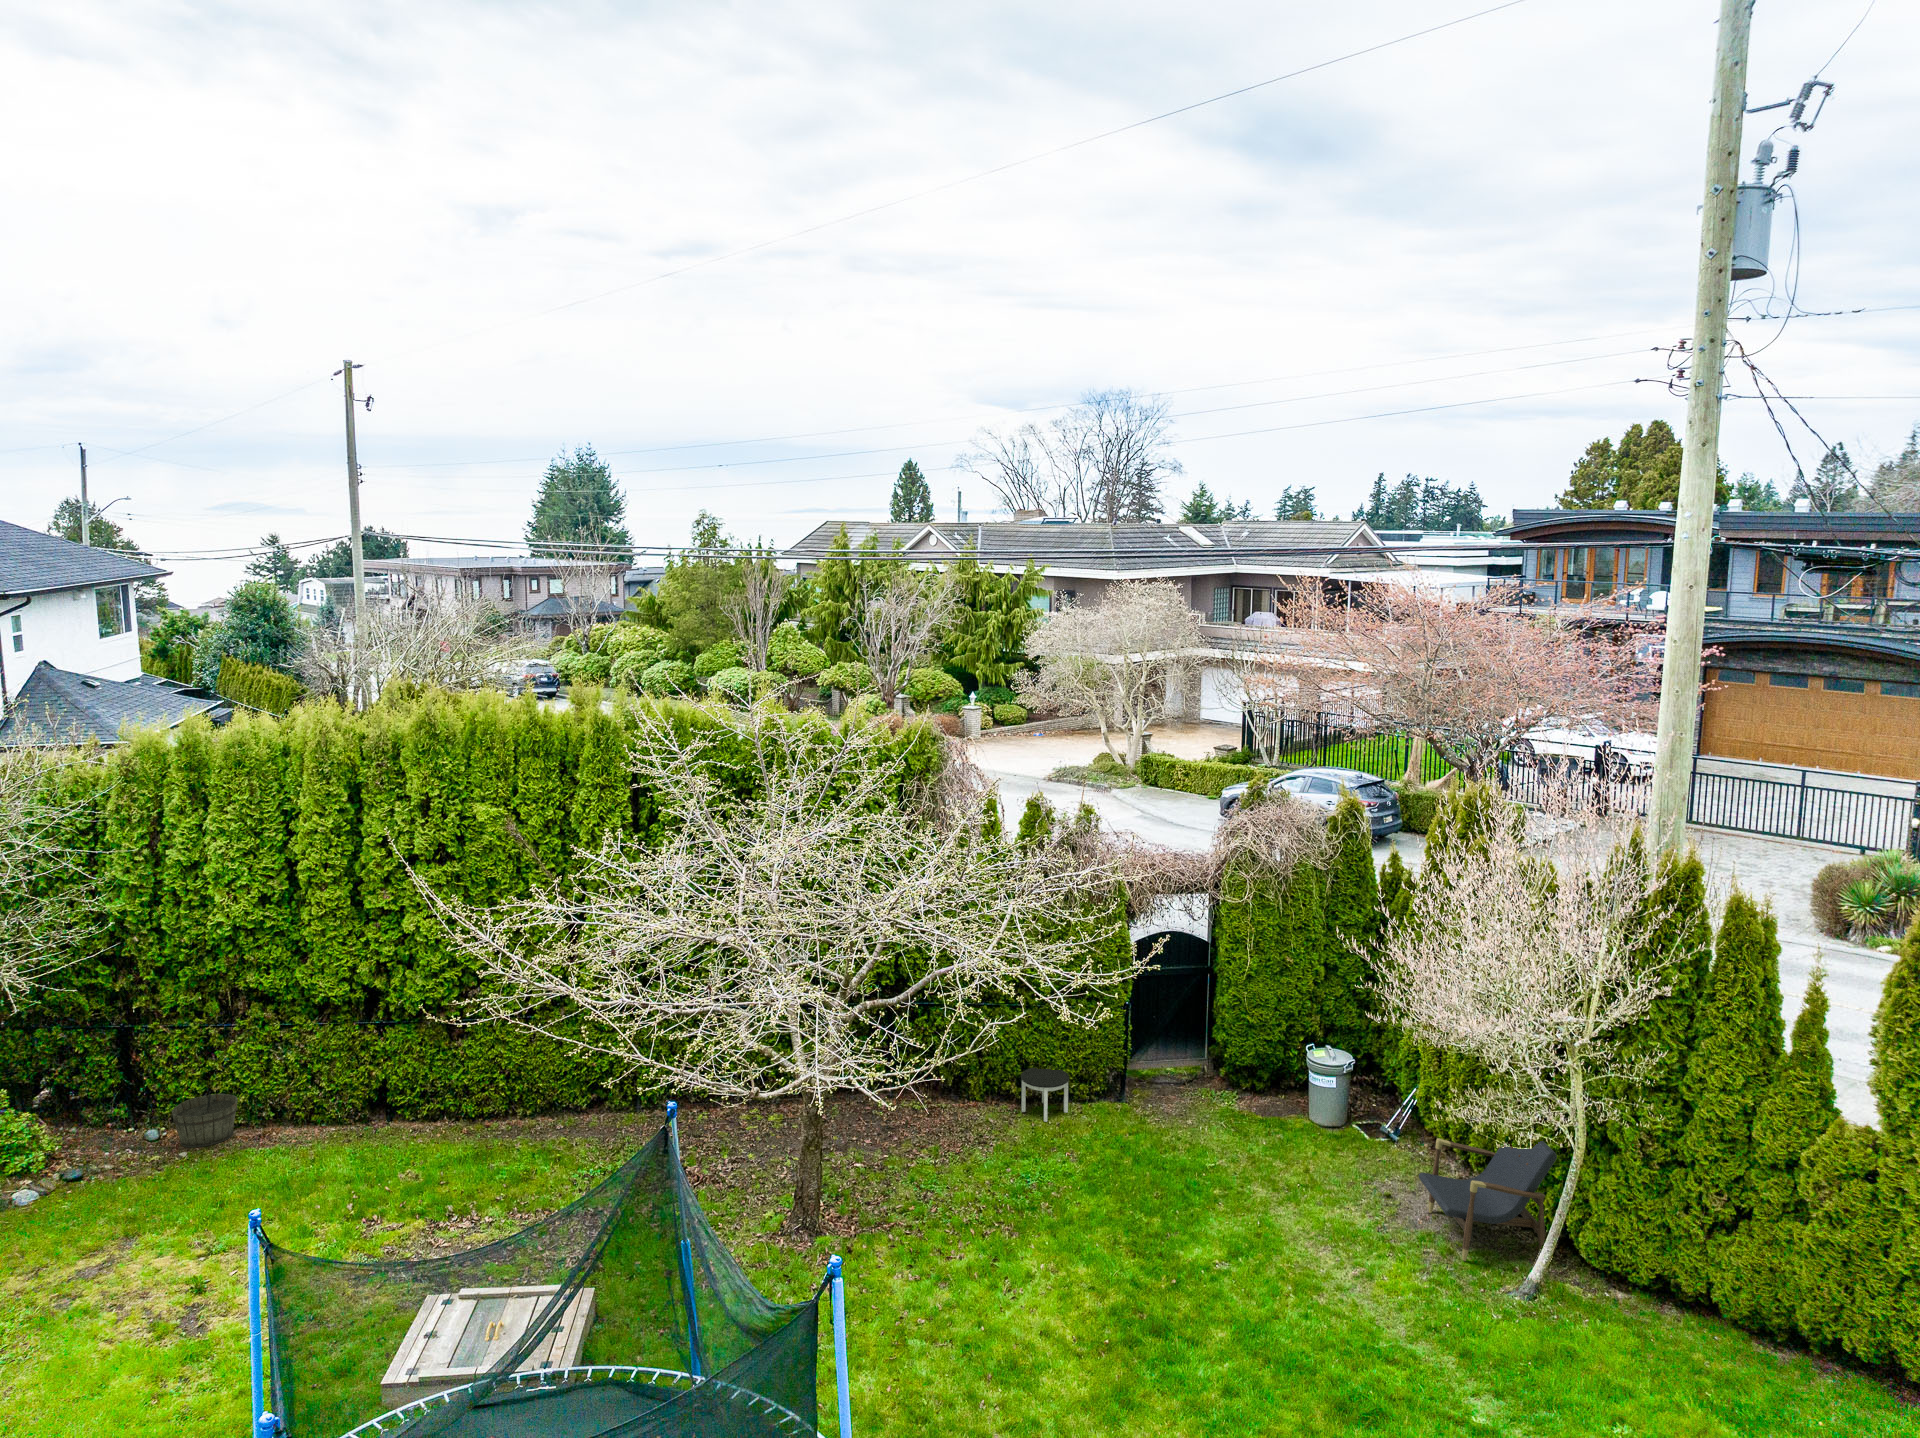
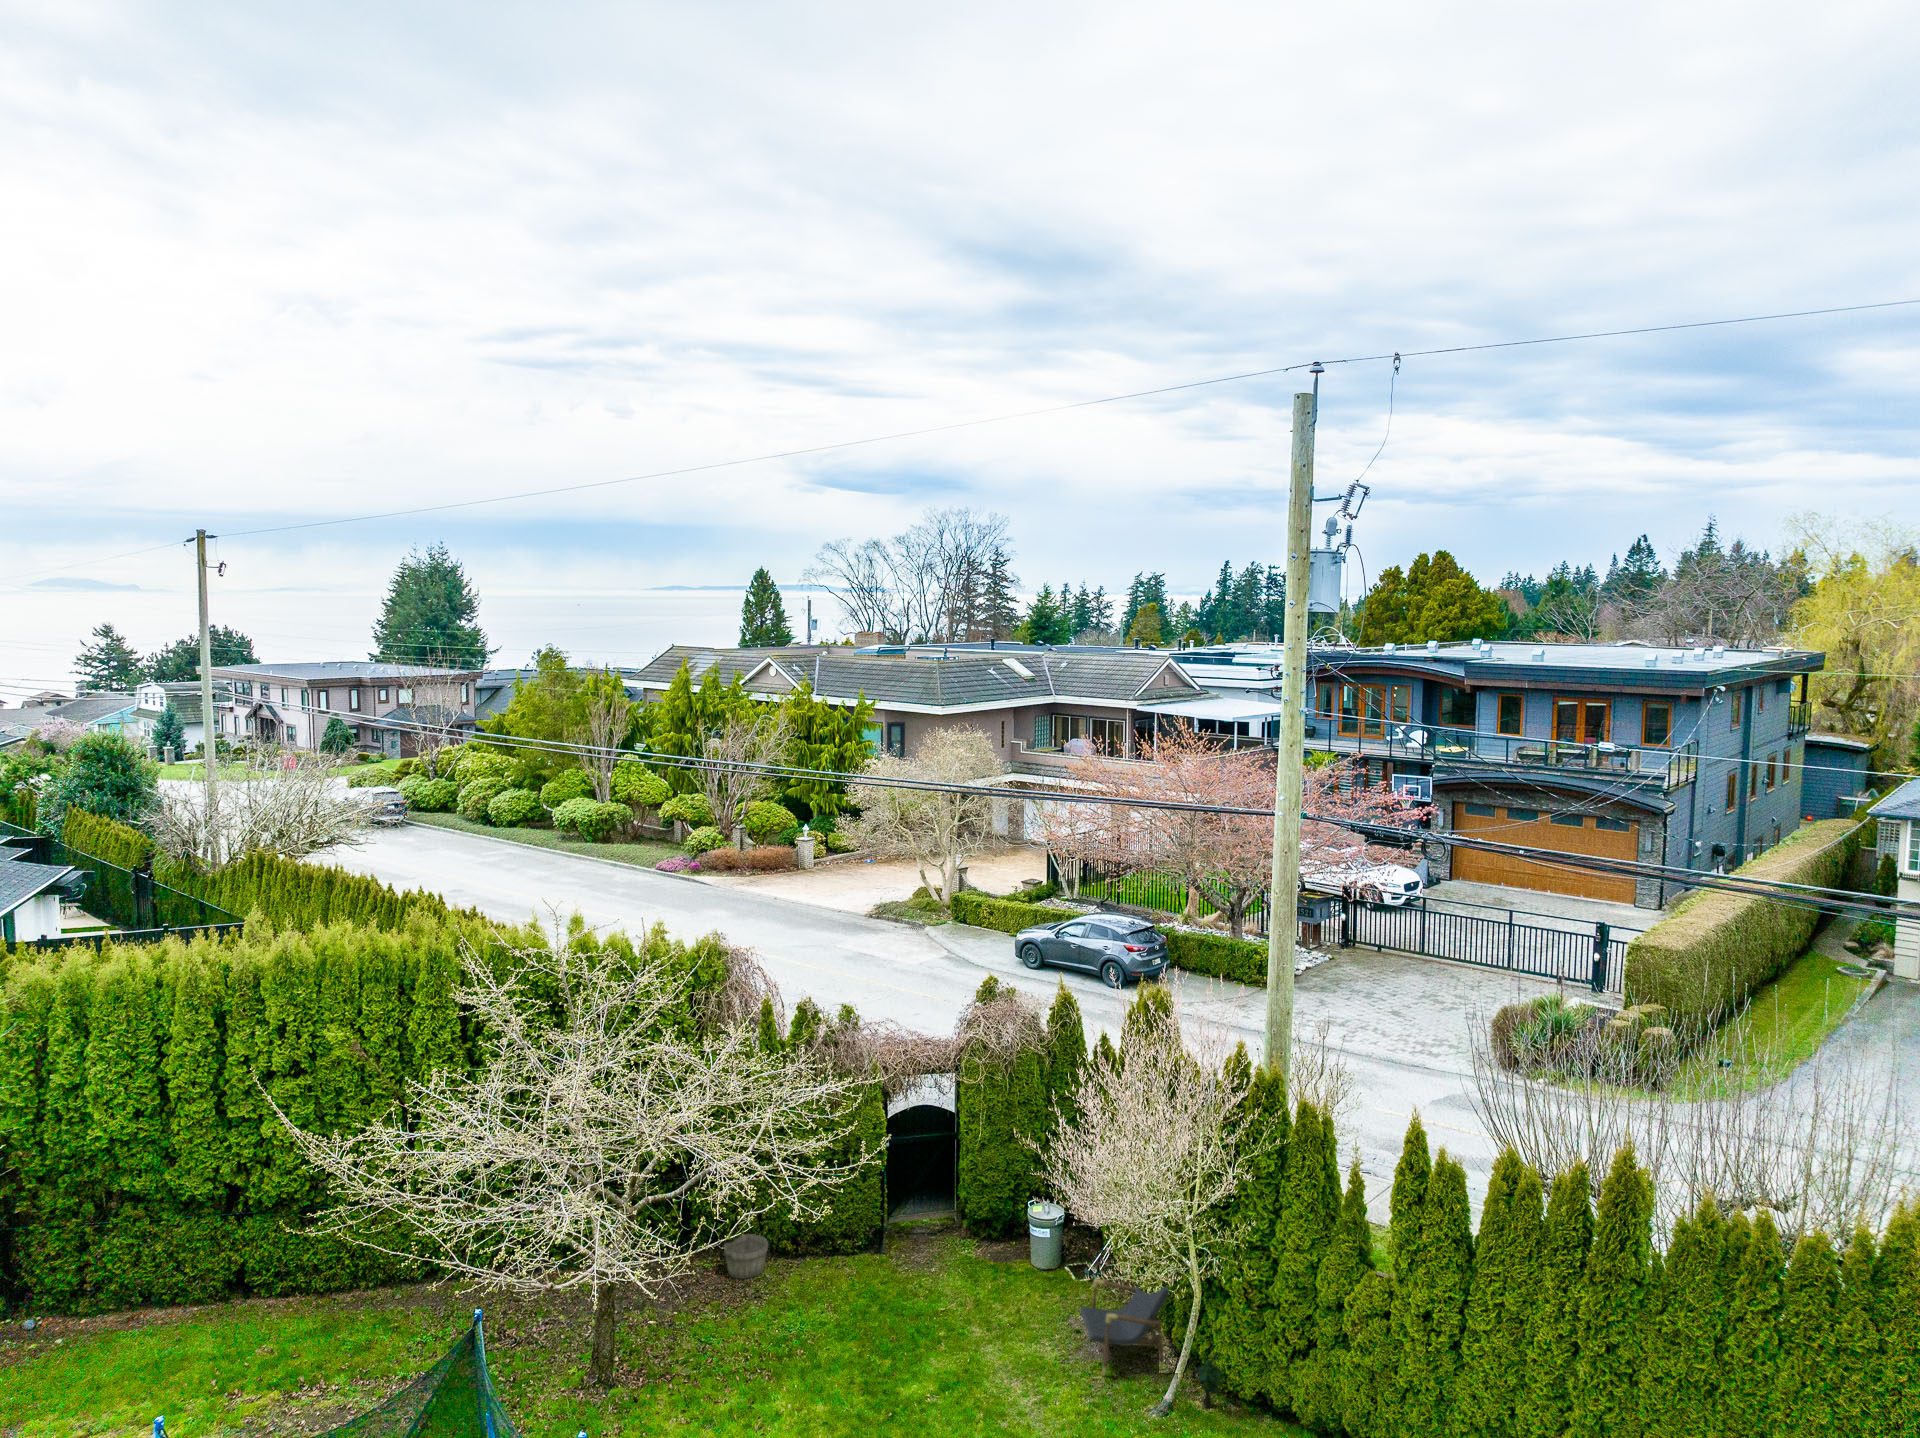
round table: present [1021,1068,1069,1122] -> none [790,1225,829,1273]
wooden bucket: present [172,1091,238,1147] -> present [724,1234,768,1279]
decorative plant: none [1603,1238,1652,1311] -> present [1197,1355,1224,1408]

